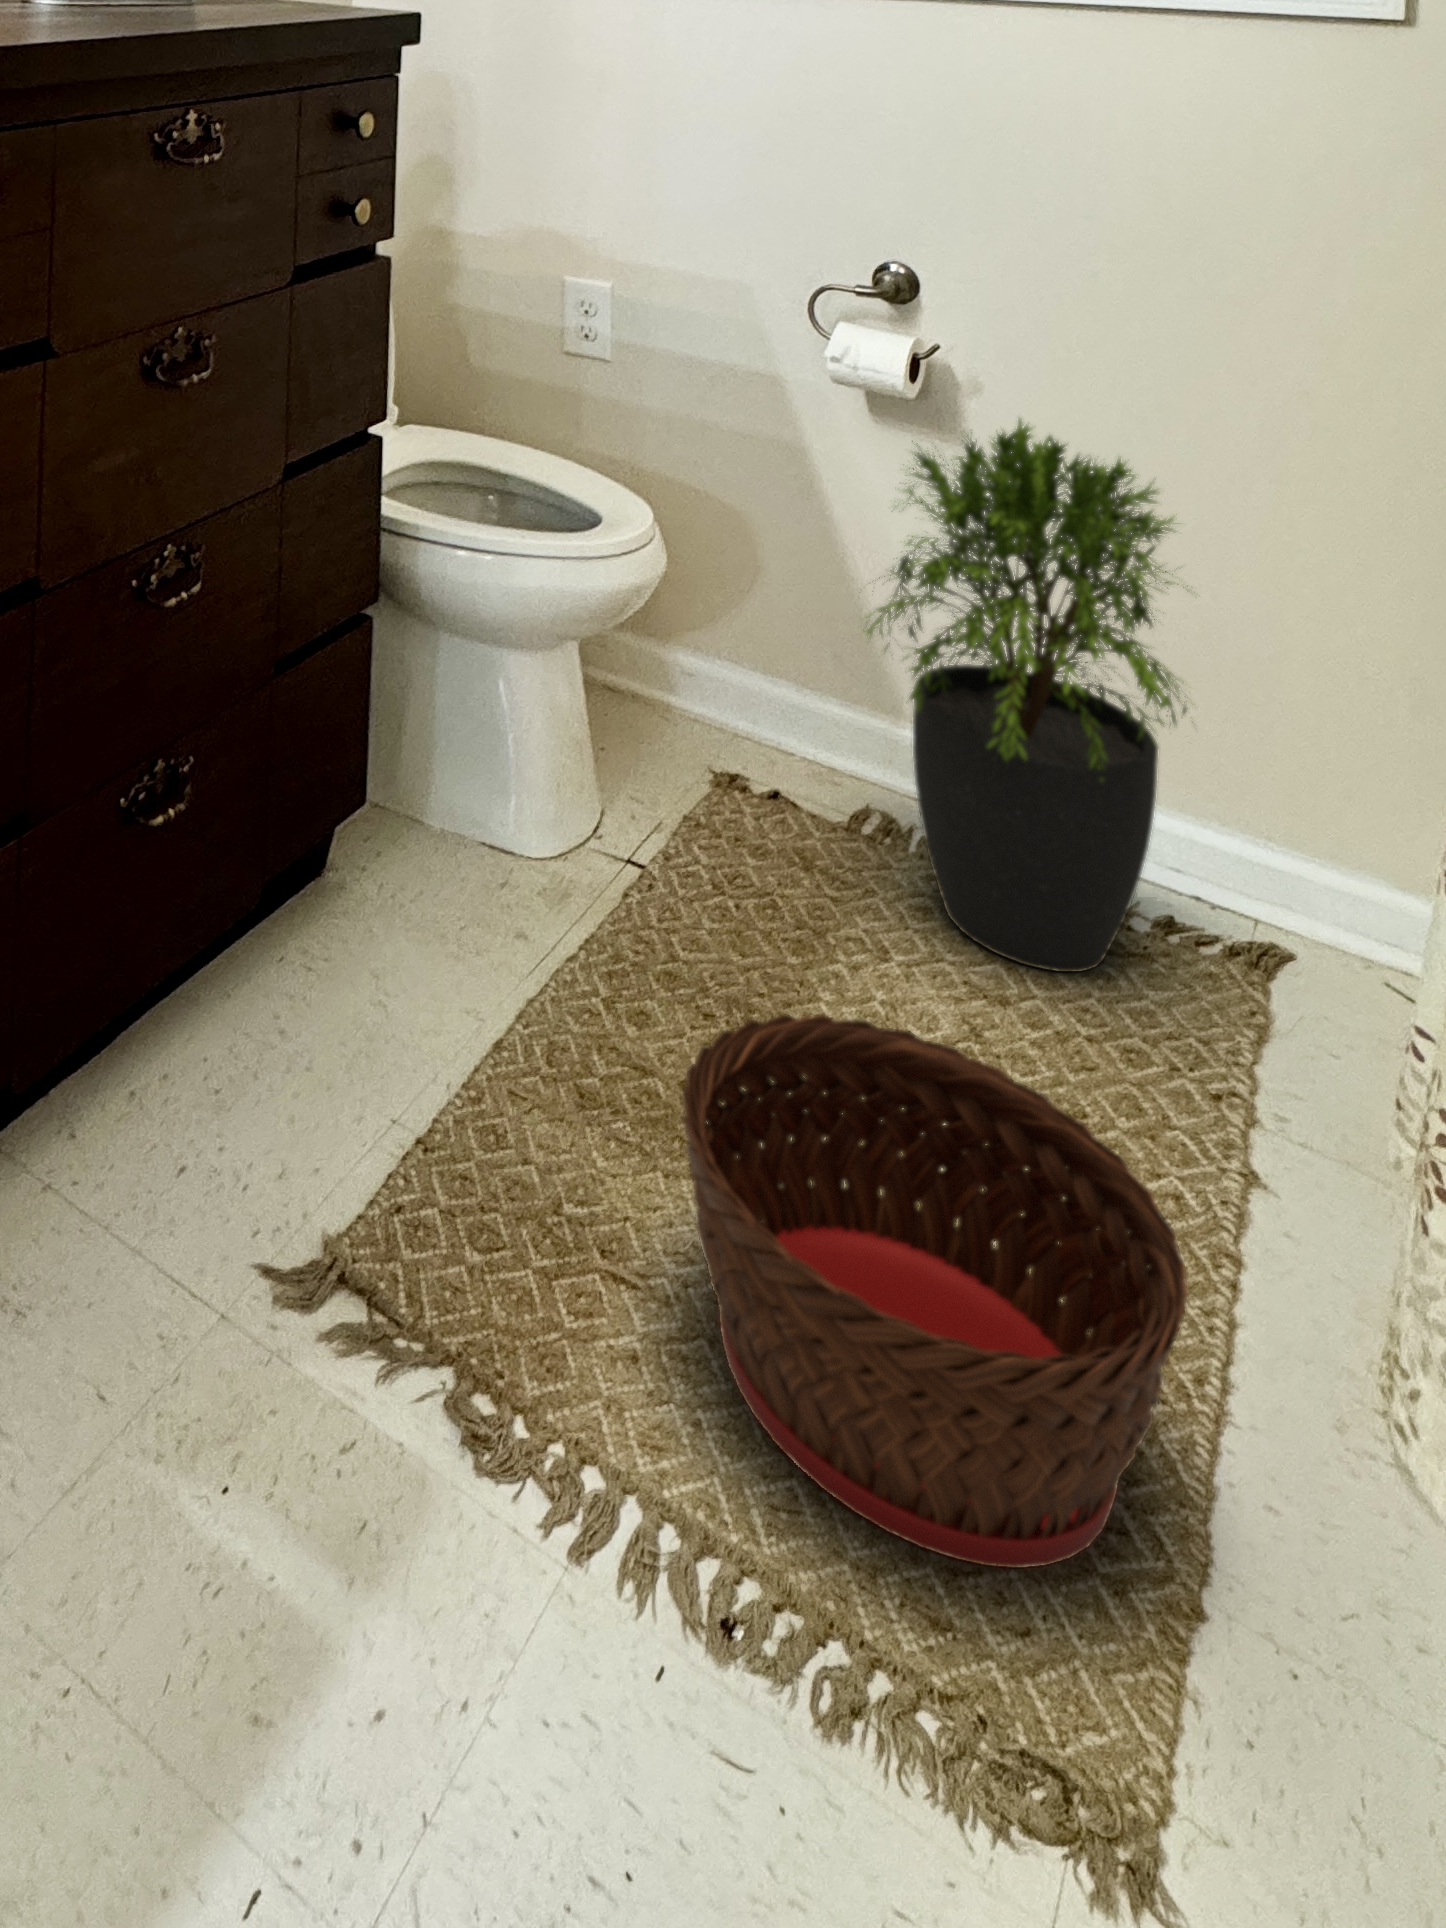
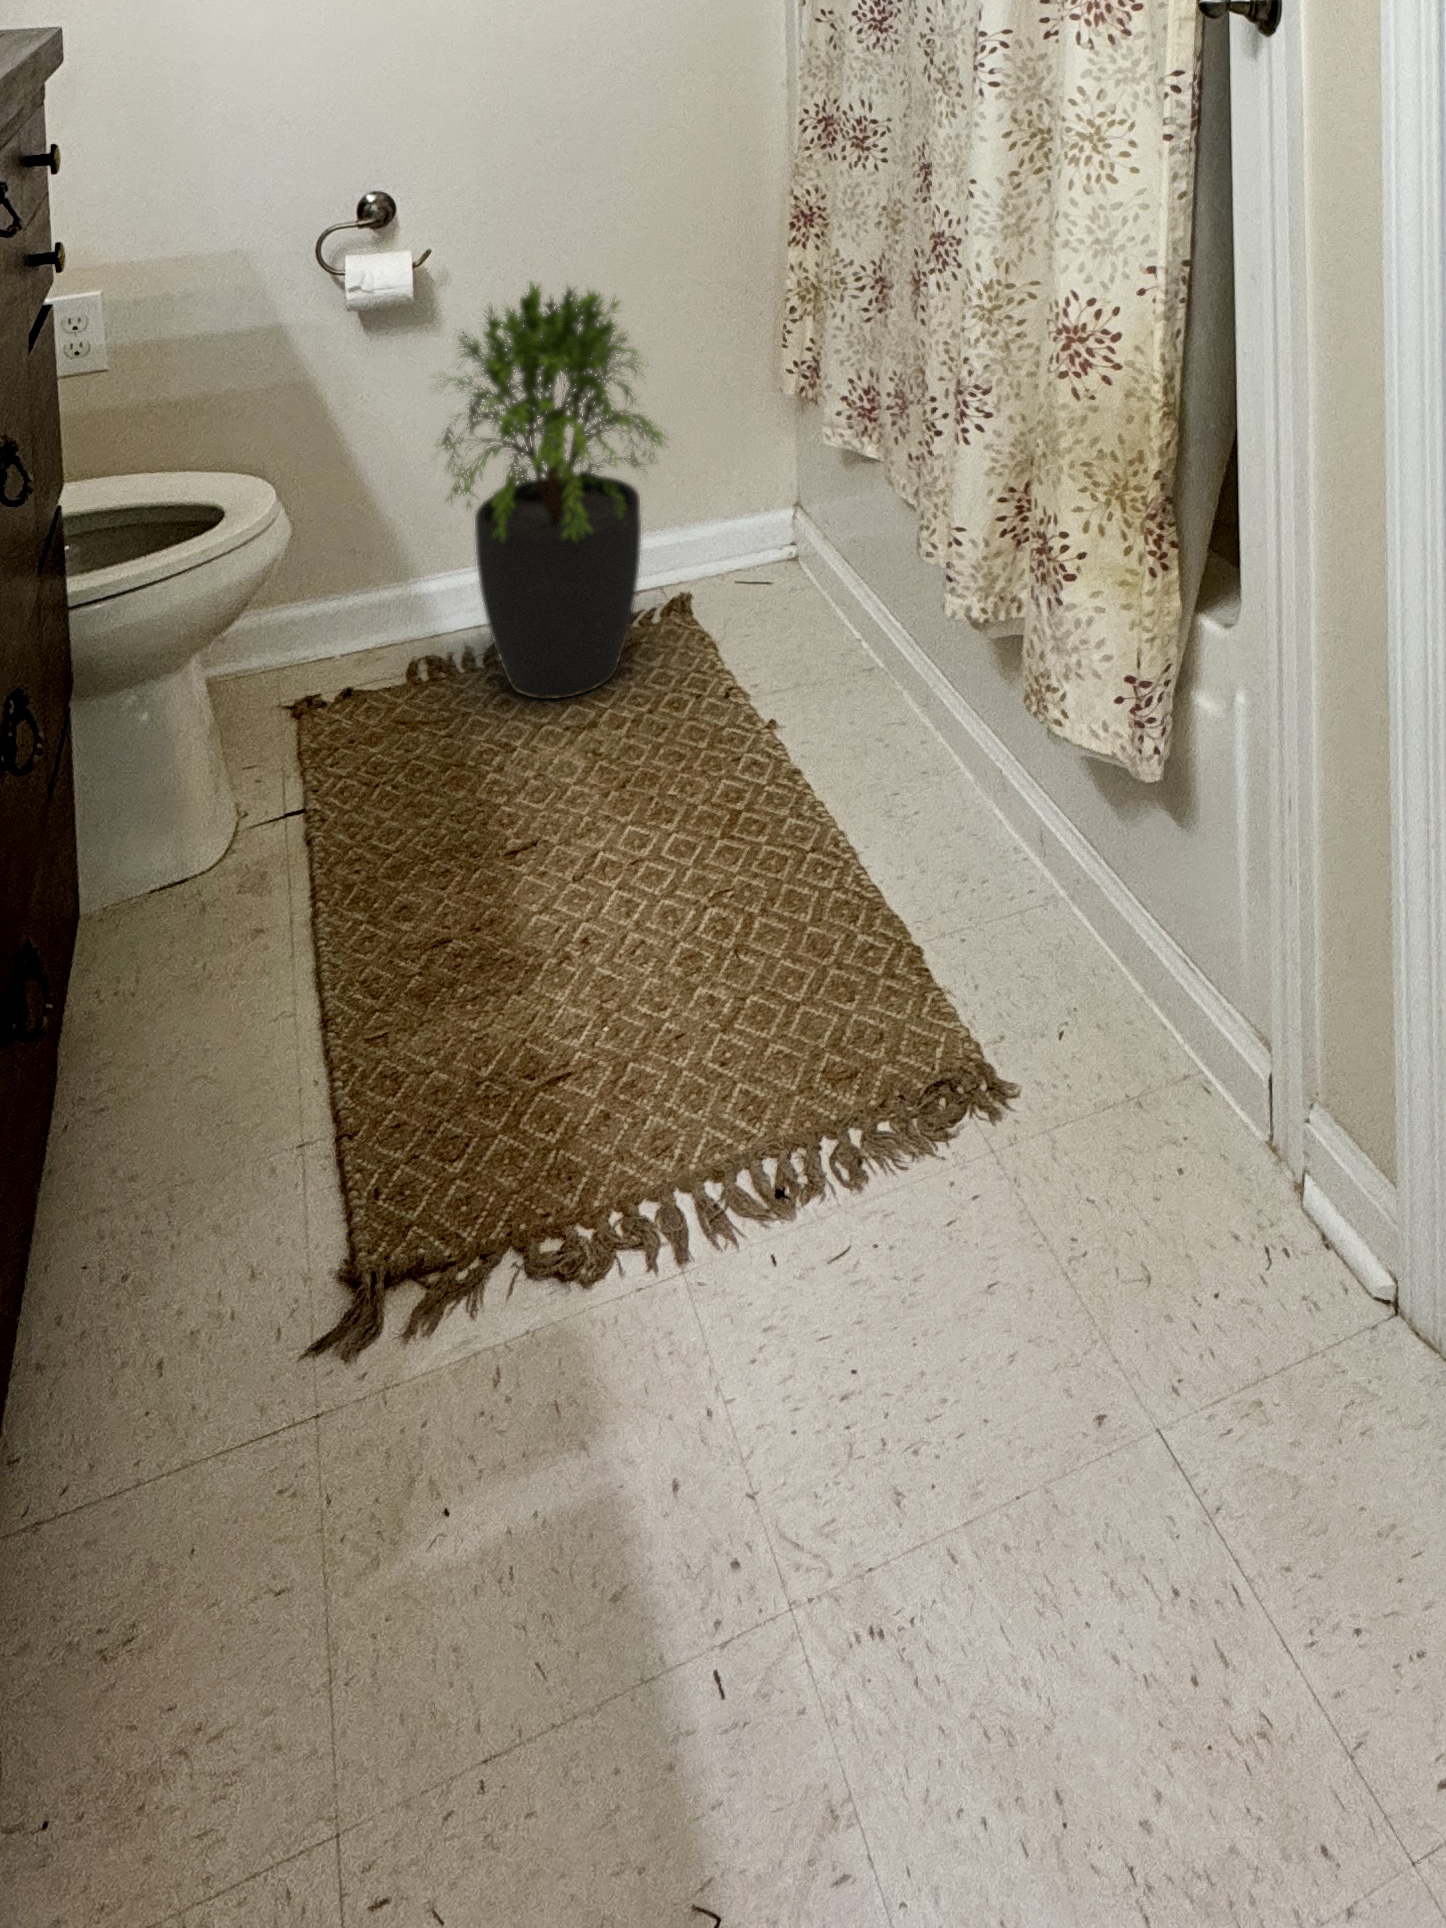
basket: present [682,1014,1188,1568] -> none [570,725,899,1077]

